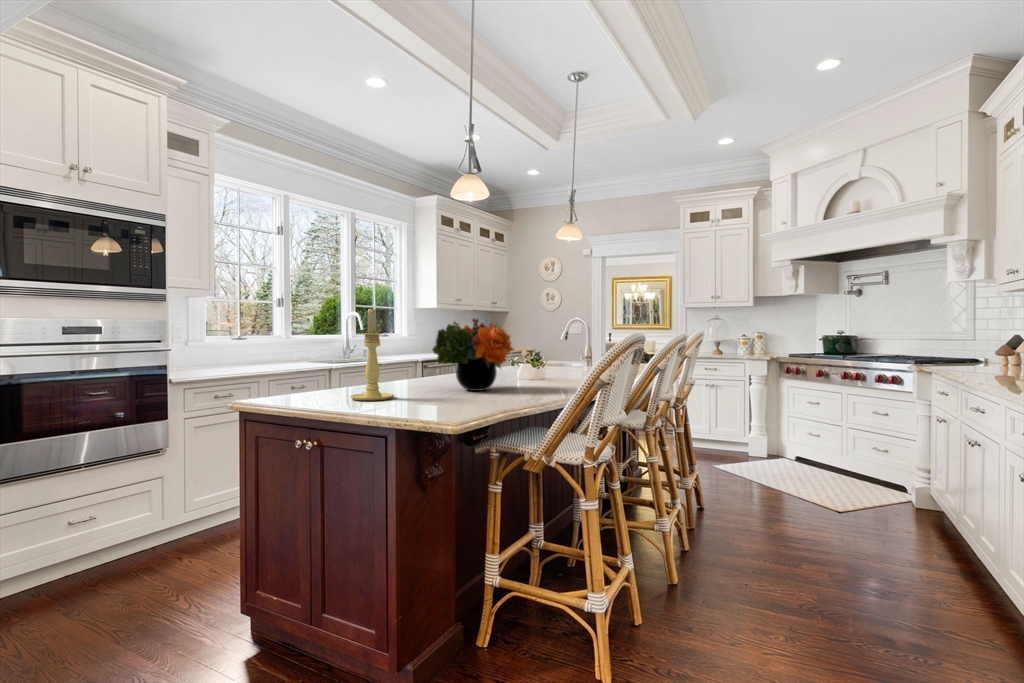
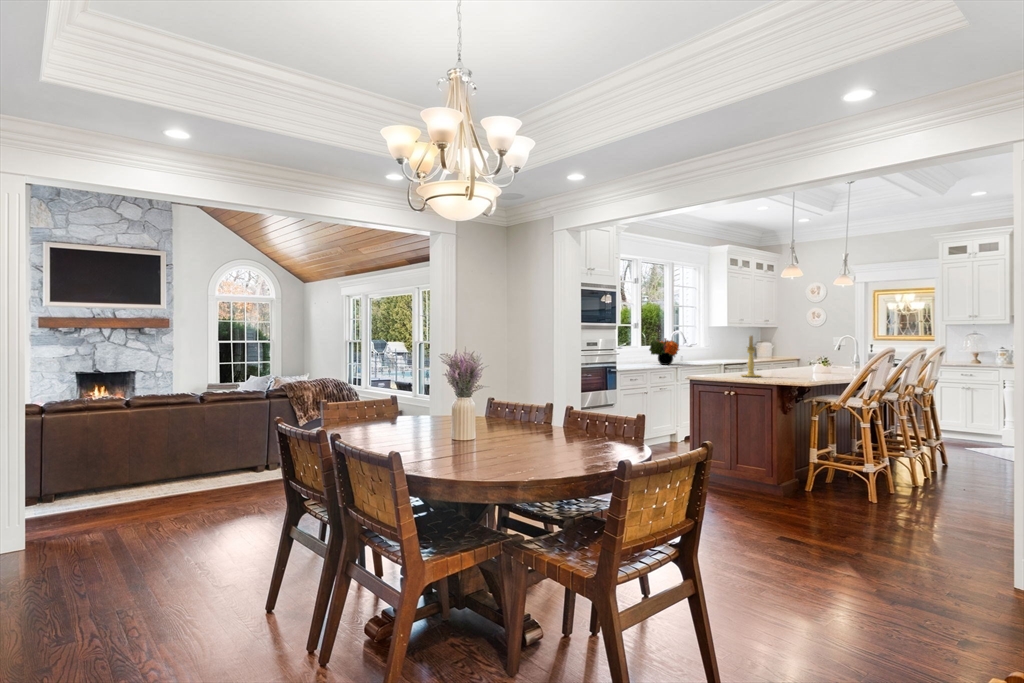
flower arrangement: present [432,319,514,391] -> present [649,338,679,365]

